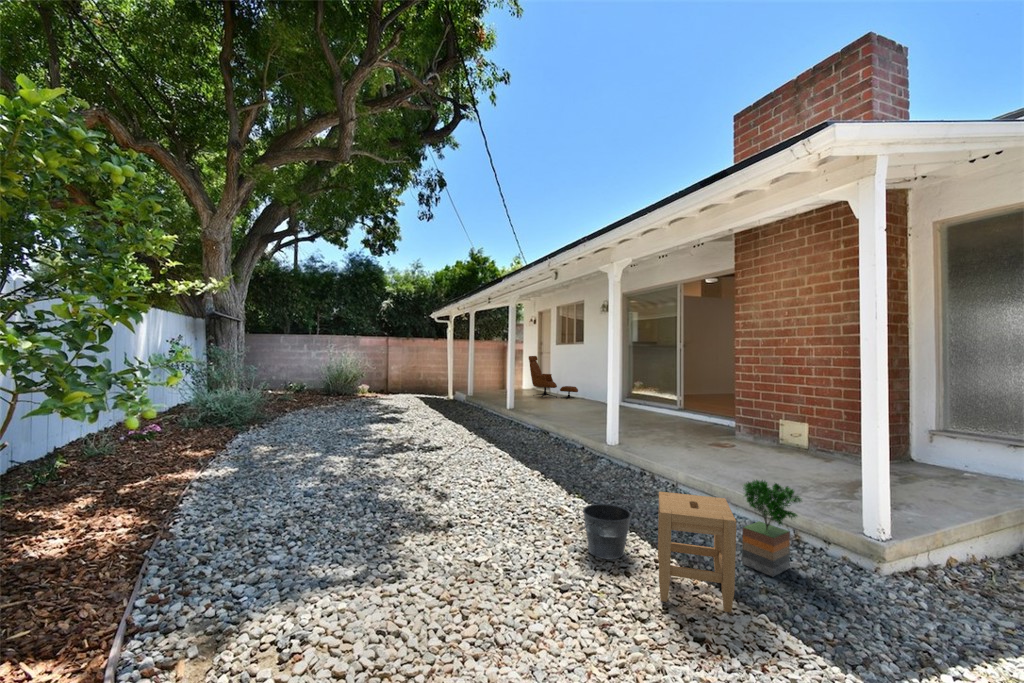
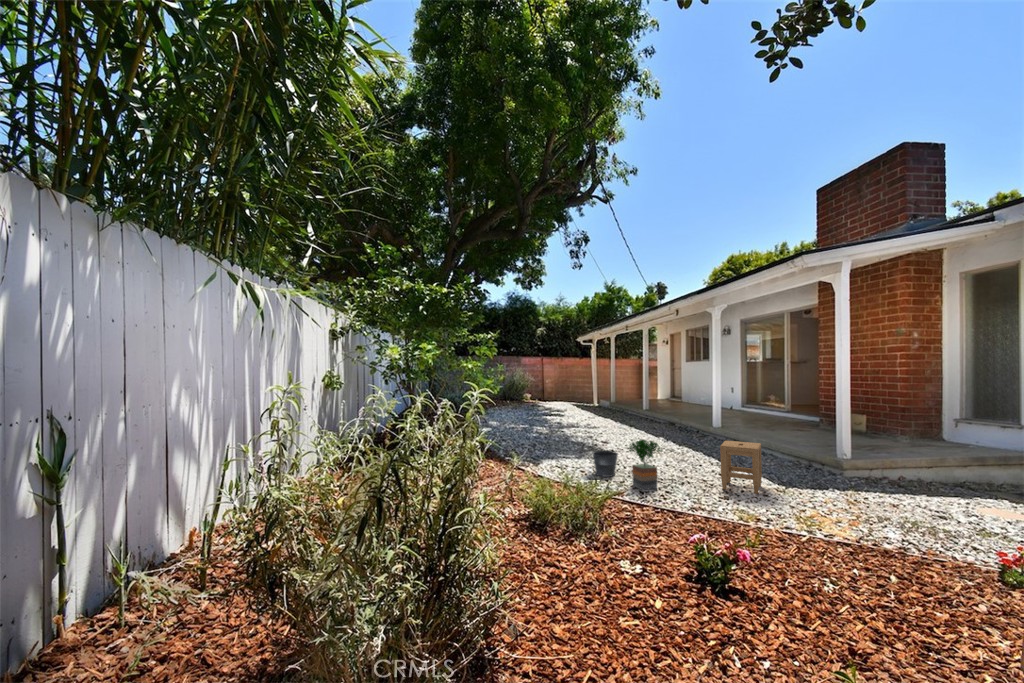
lounge chair: present [529,356,578,398] -> none [661,371,705,407]
potted tree: present [742,480,802,577] -> present [629,439,662,490]
bucket: present [579,504,632,559] -> present [593,451,618,477]

